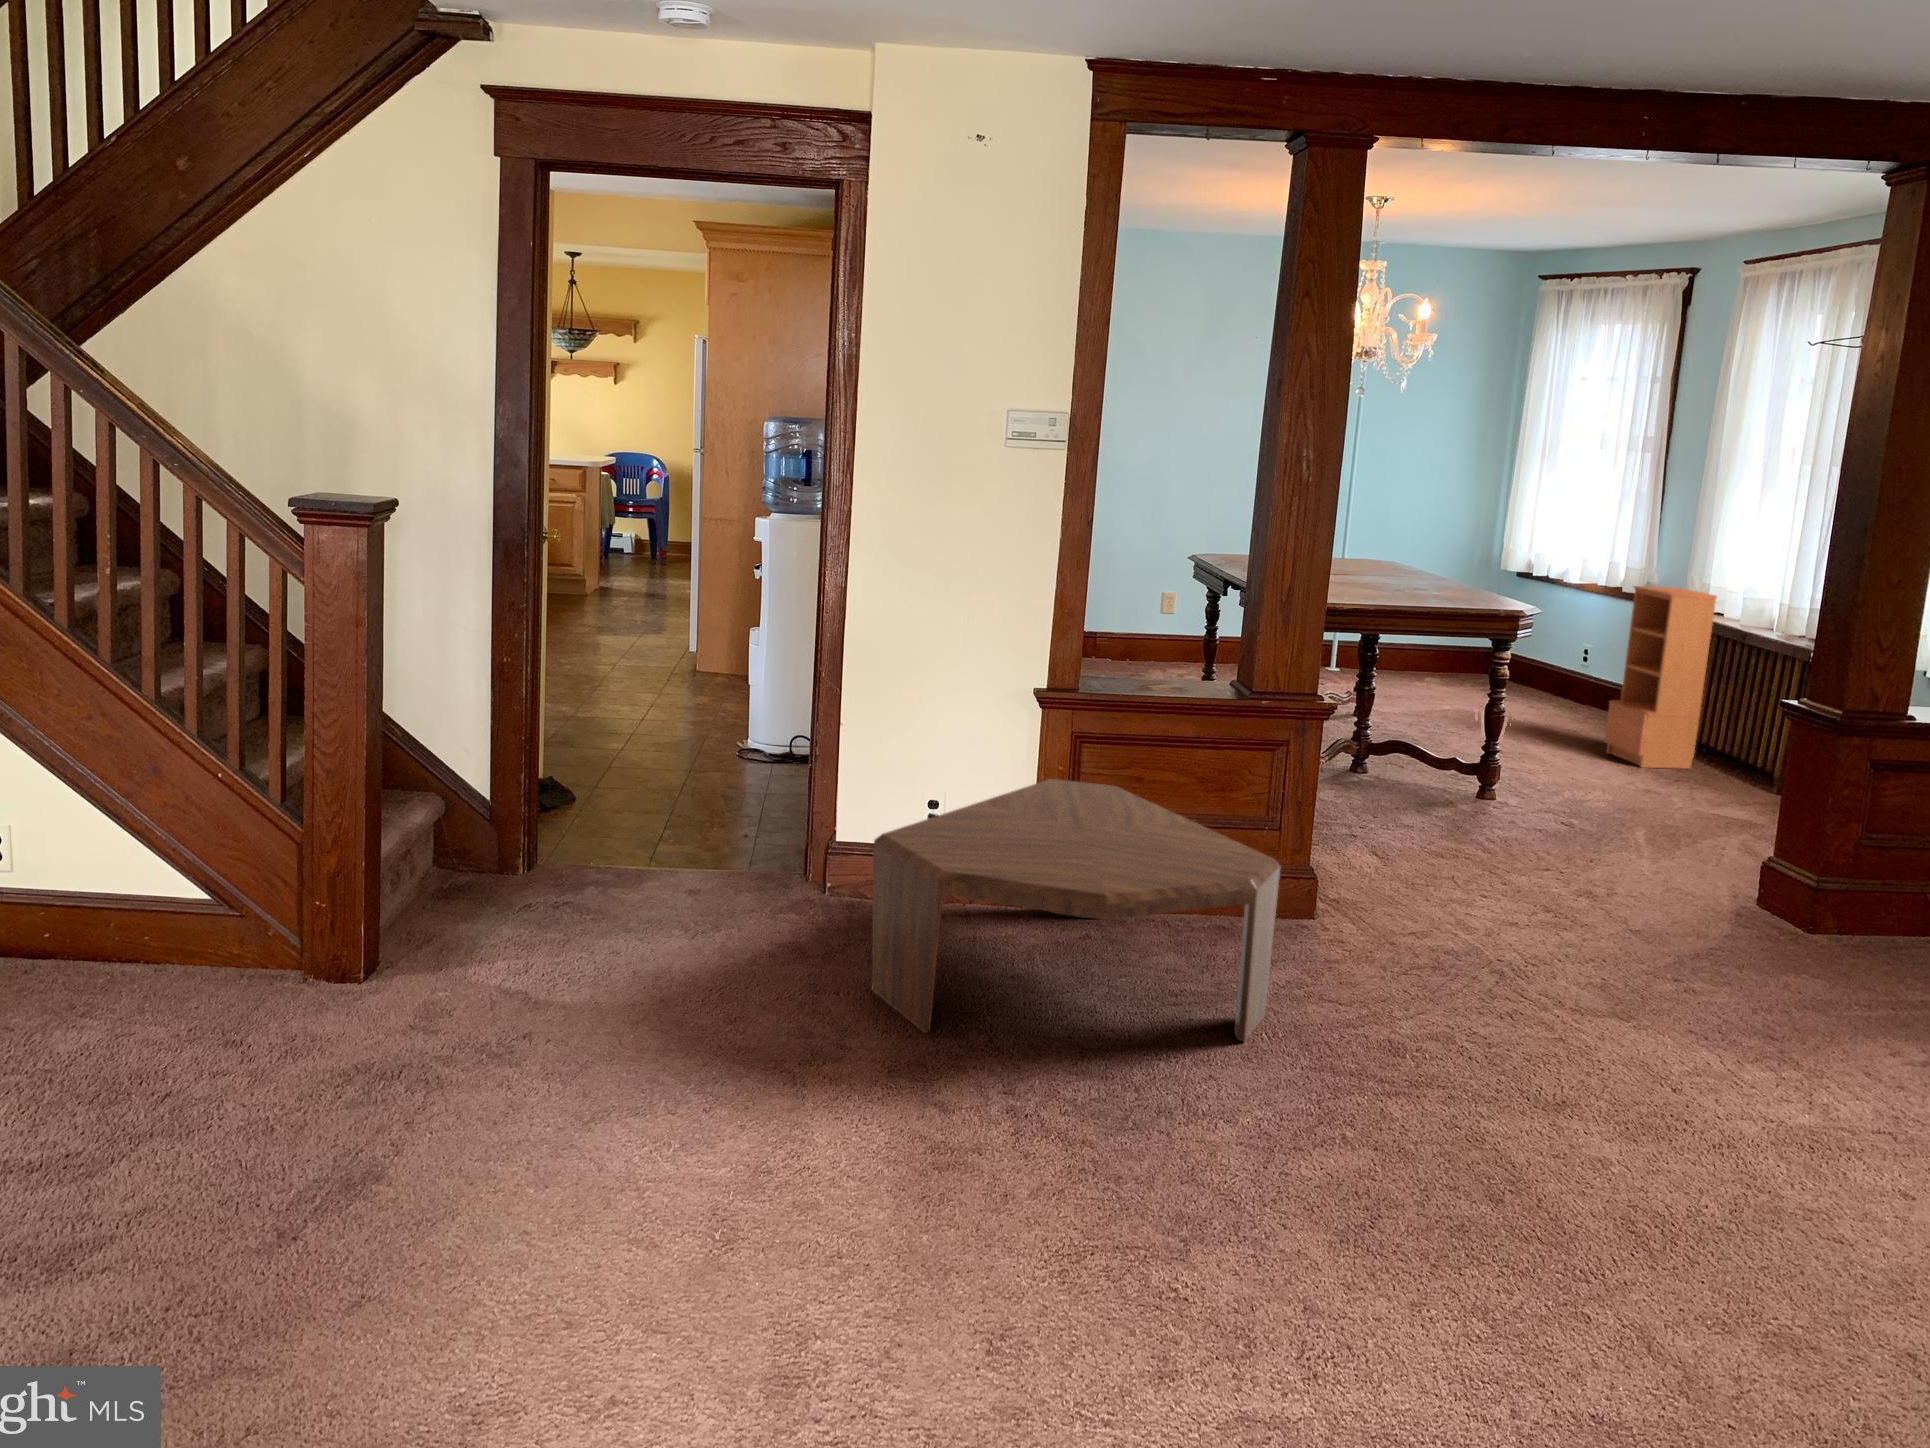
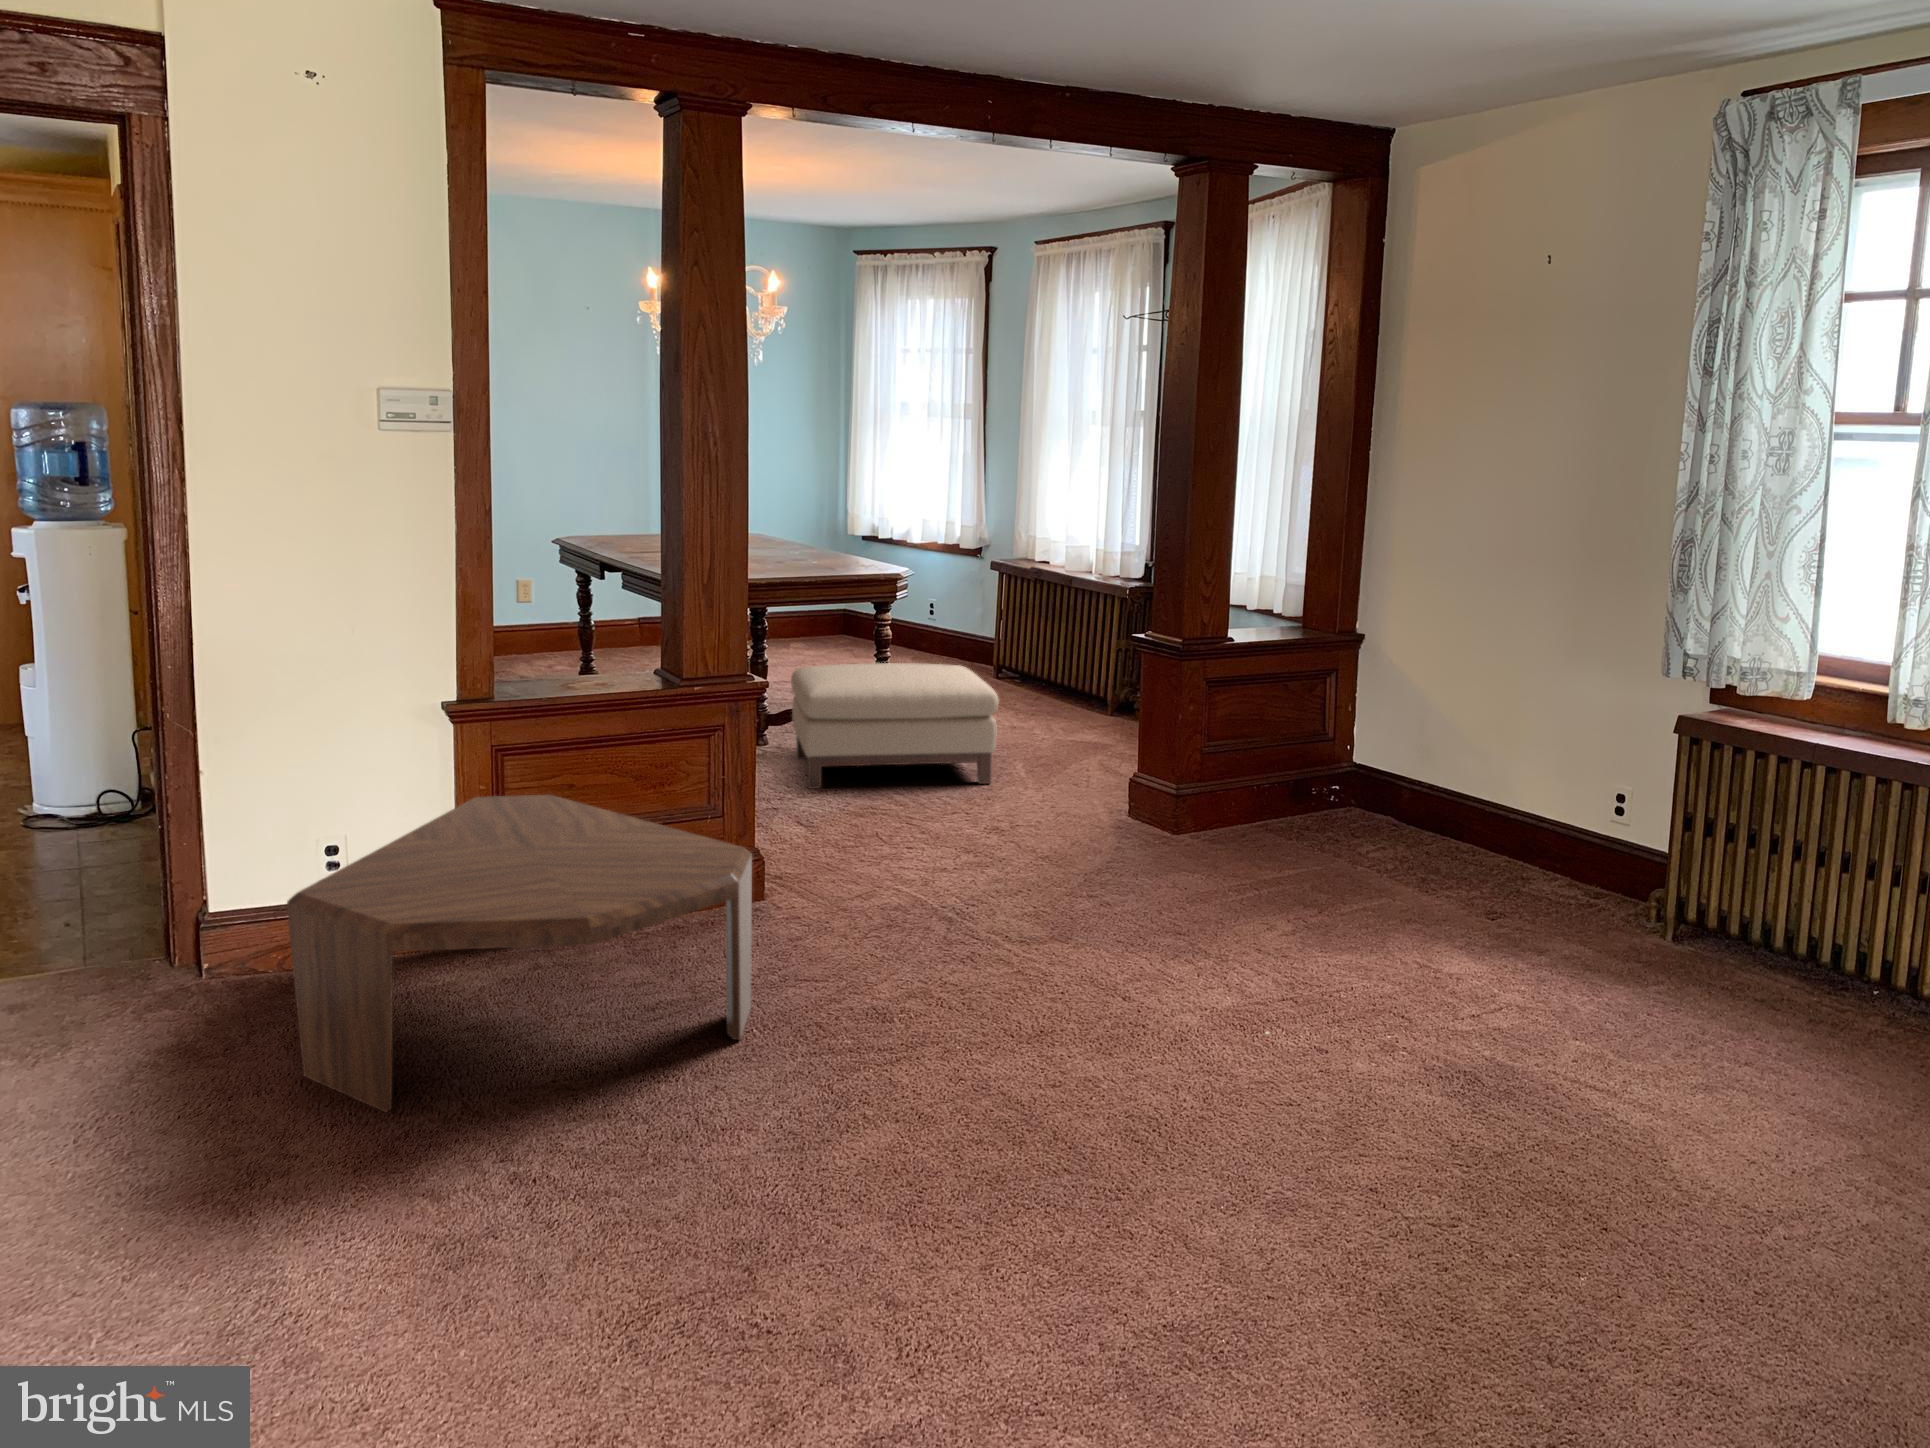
bookcase: present [1604,586,1717,769] -> none [964,540,1045,705]
ottoman: none [1392,700,1618,847] -> present [791,663,999,789]

